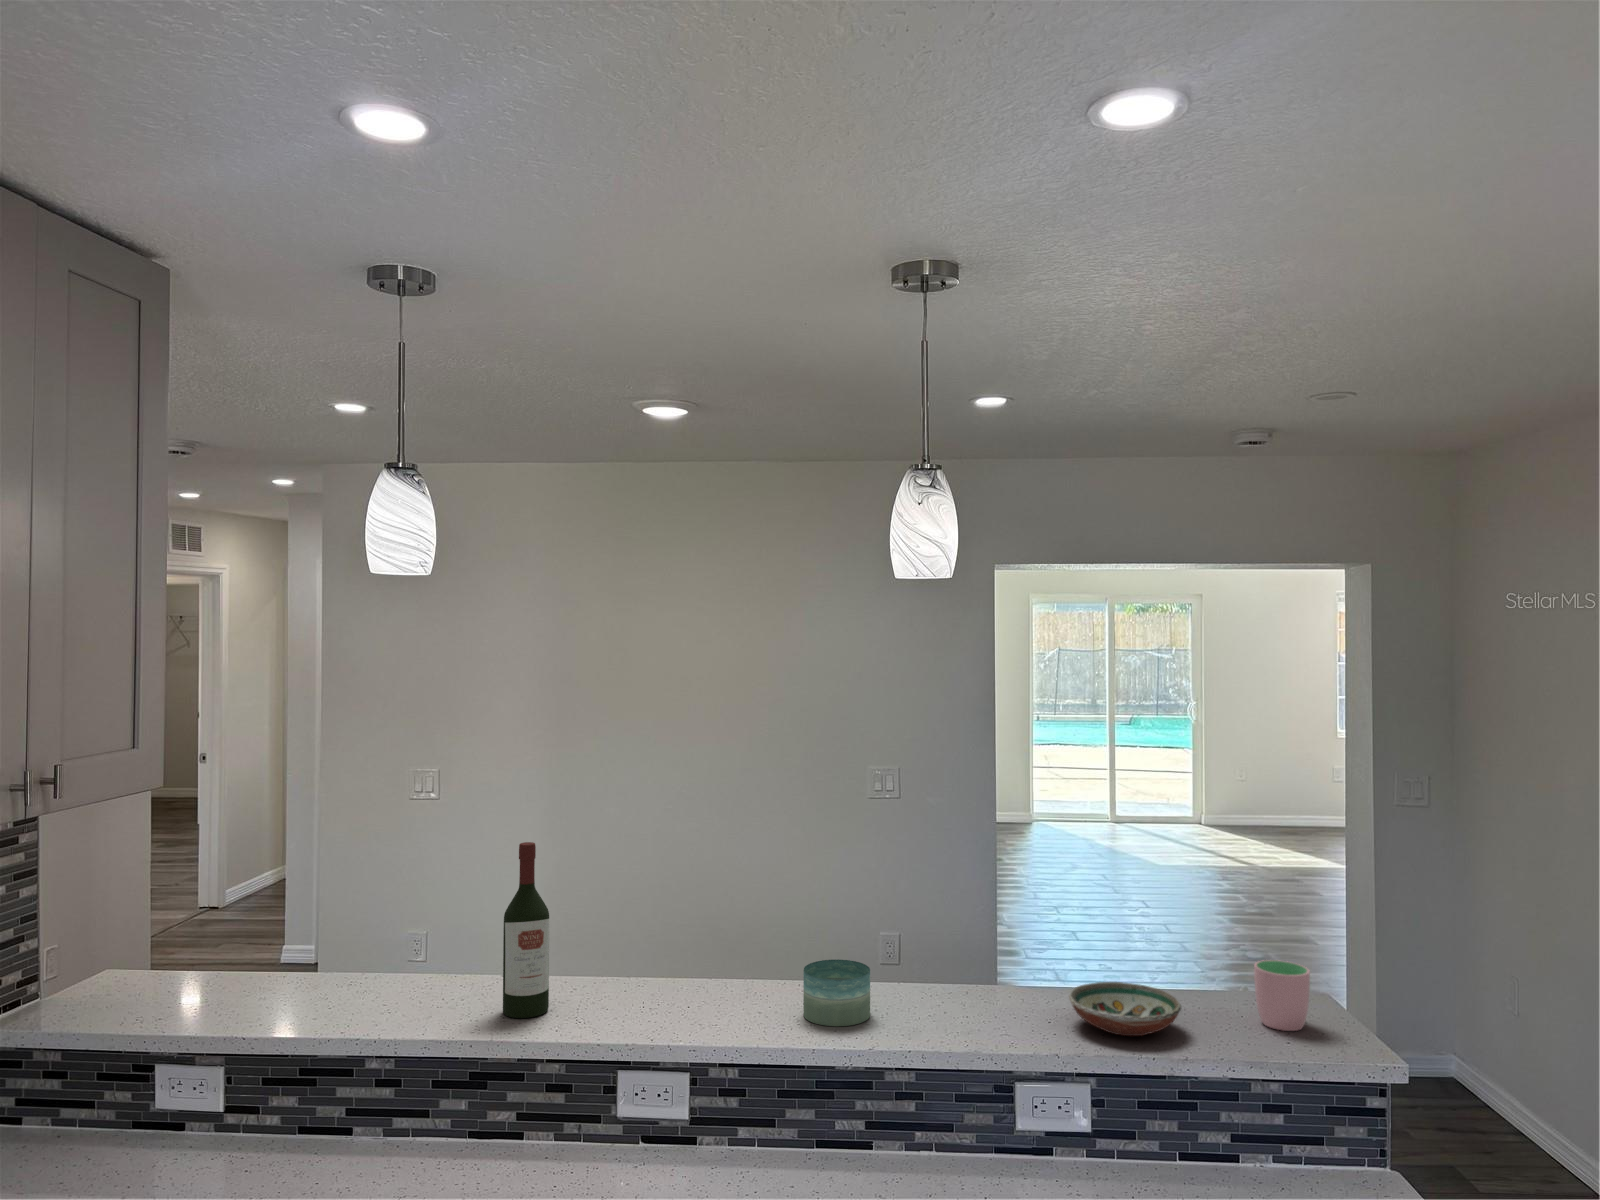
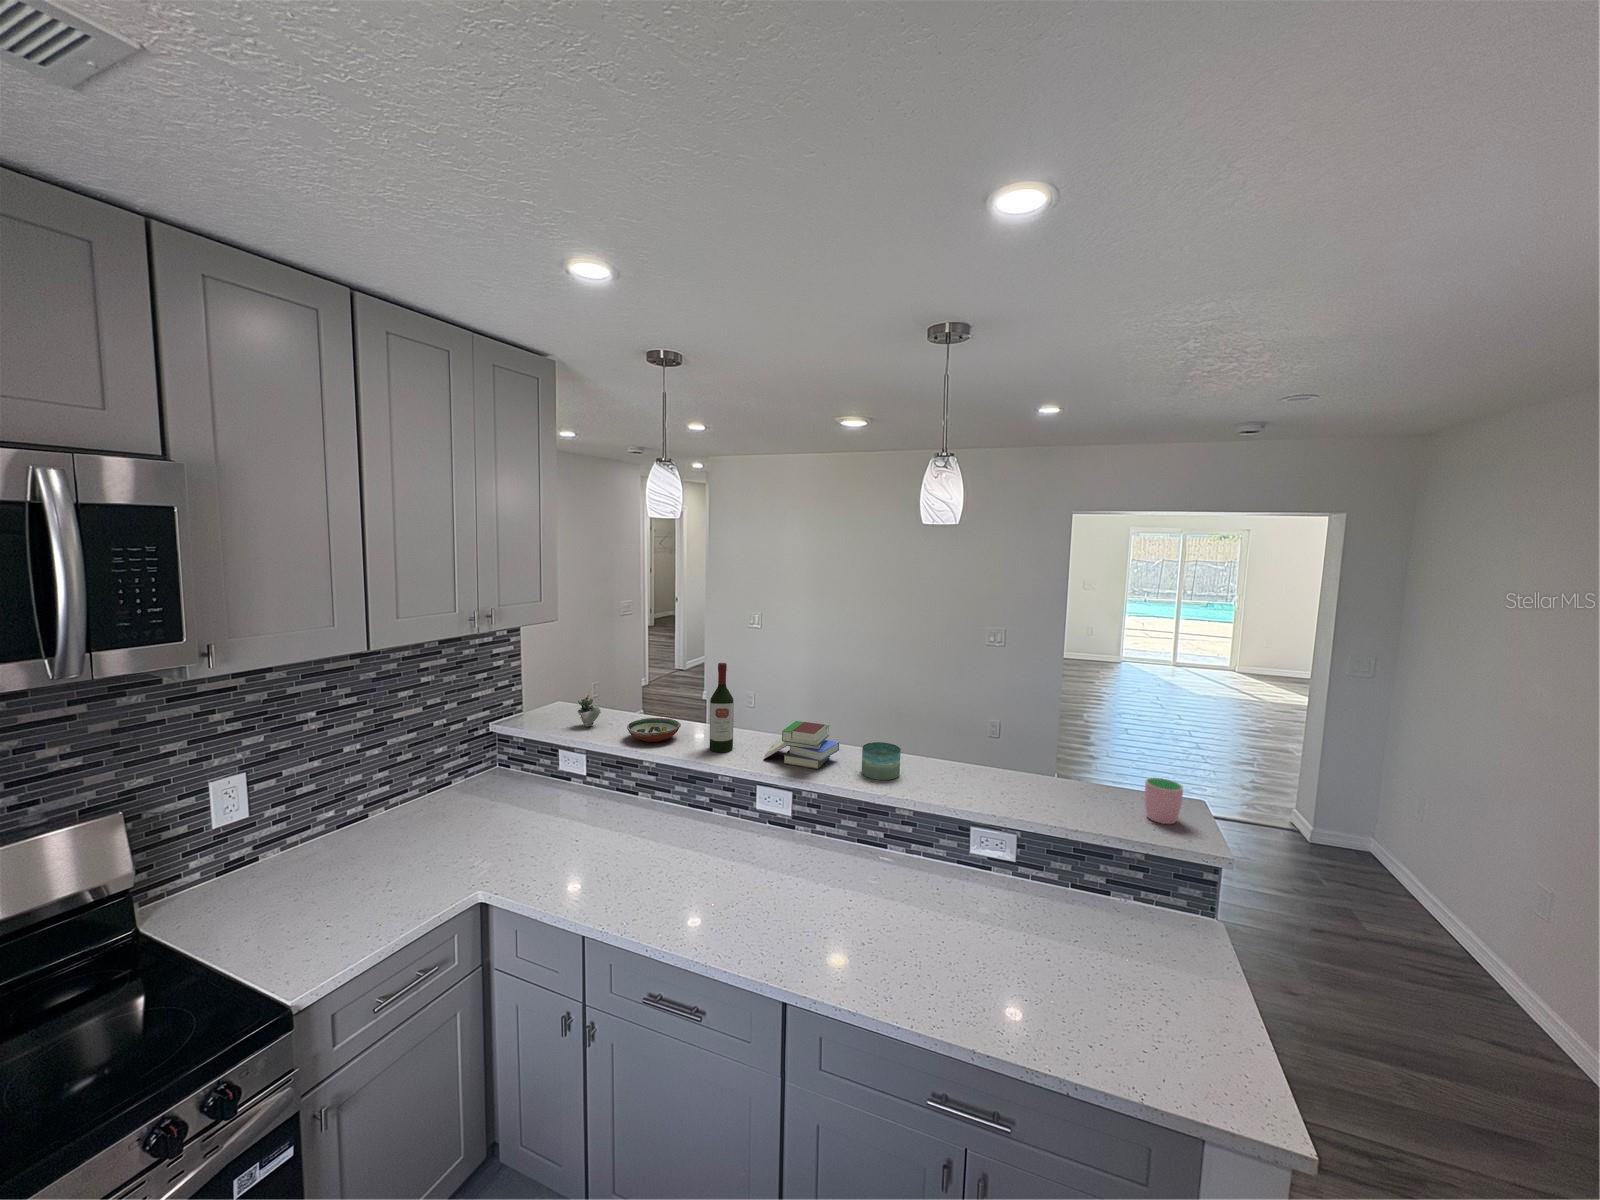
succulent plant: none [194,936,257,1004] -> present [578,695,601,727]
book: none [618,938,752,1023] -> present [764,721,839,769]
decorative bowl: present [1069,982,1181,1036] -> present [627,718,681,742]

